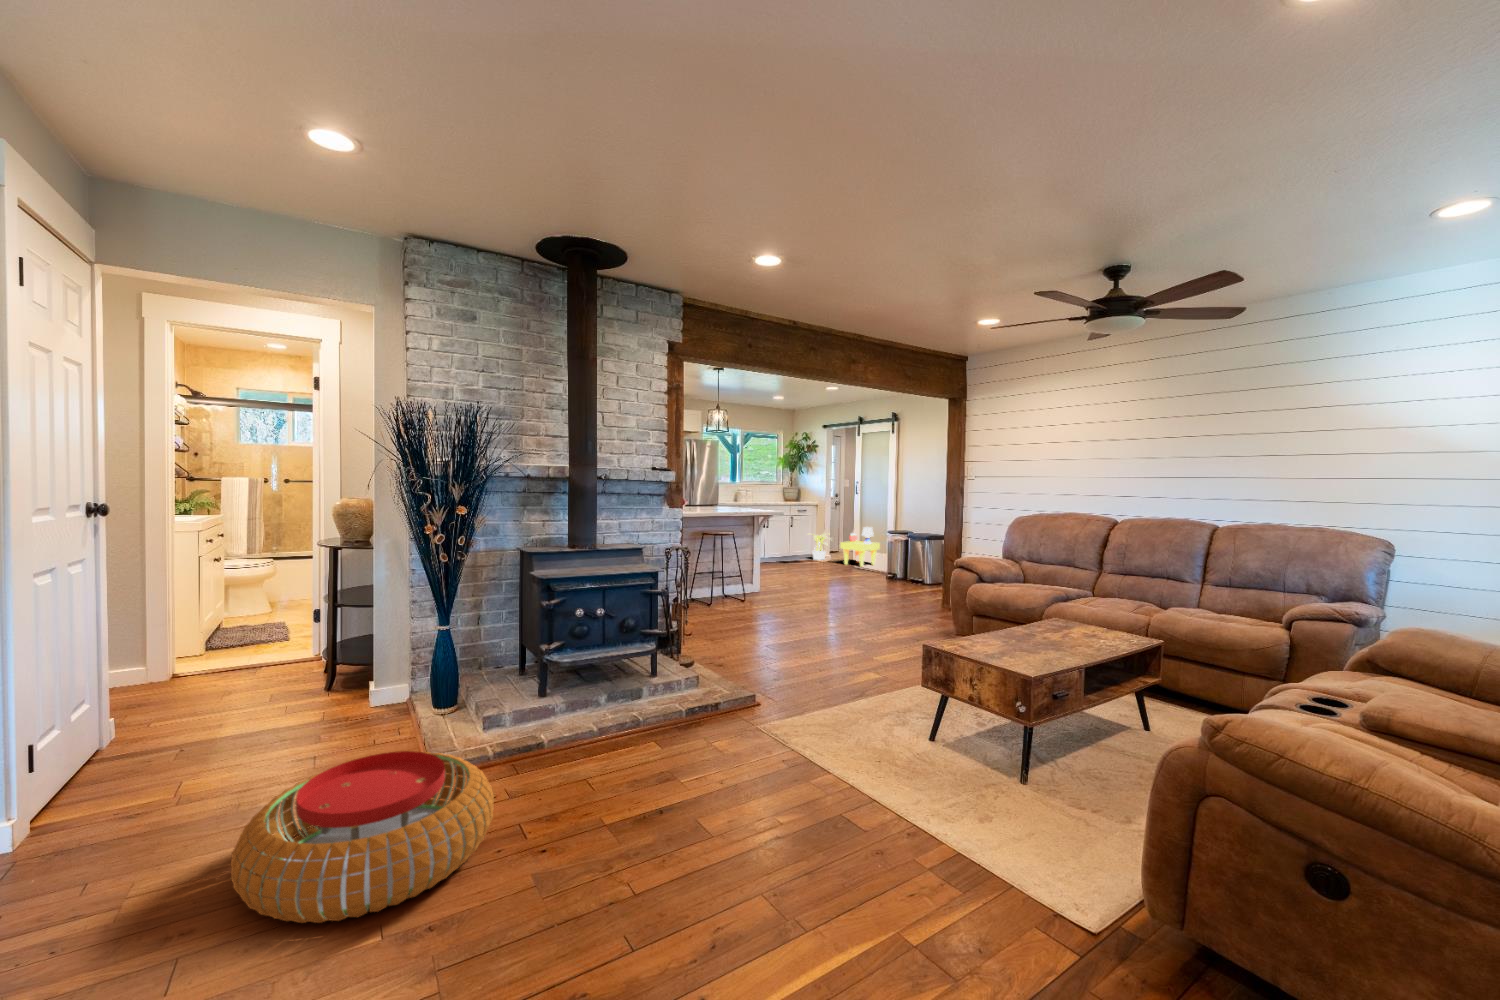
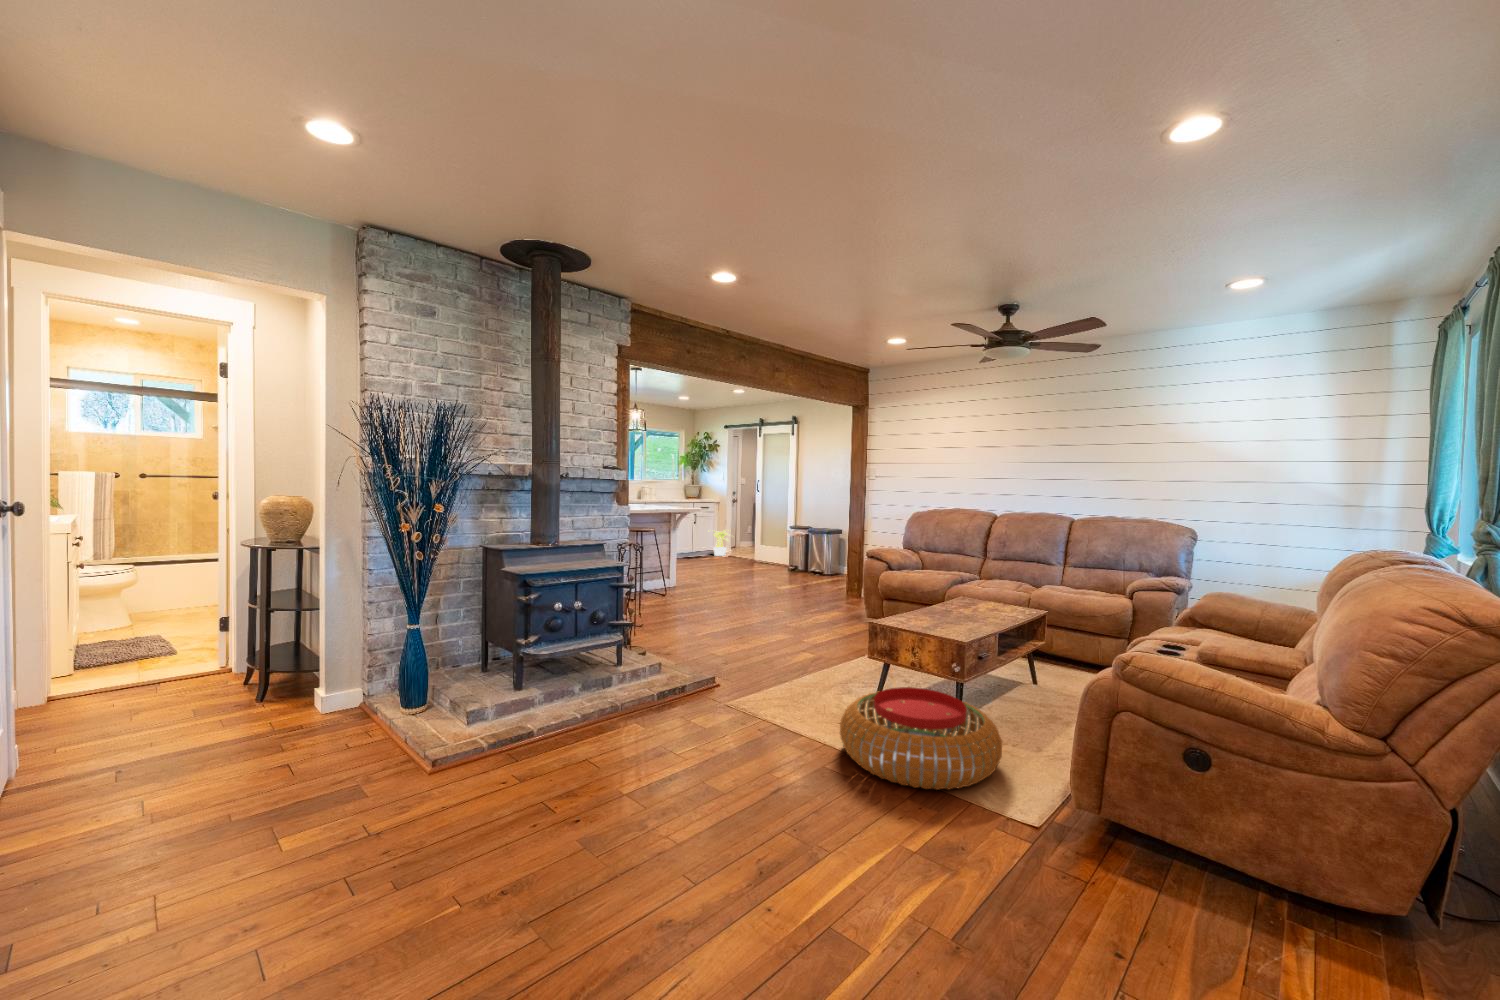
side table: present [840,527,880,567] -> none [742,523,779,562]
pouf: present [231,751,494,923] -> present [840,687,1002,790]

